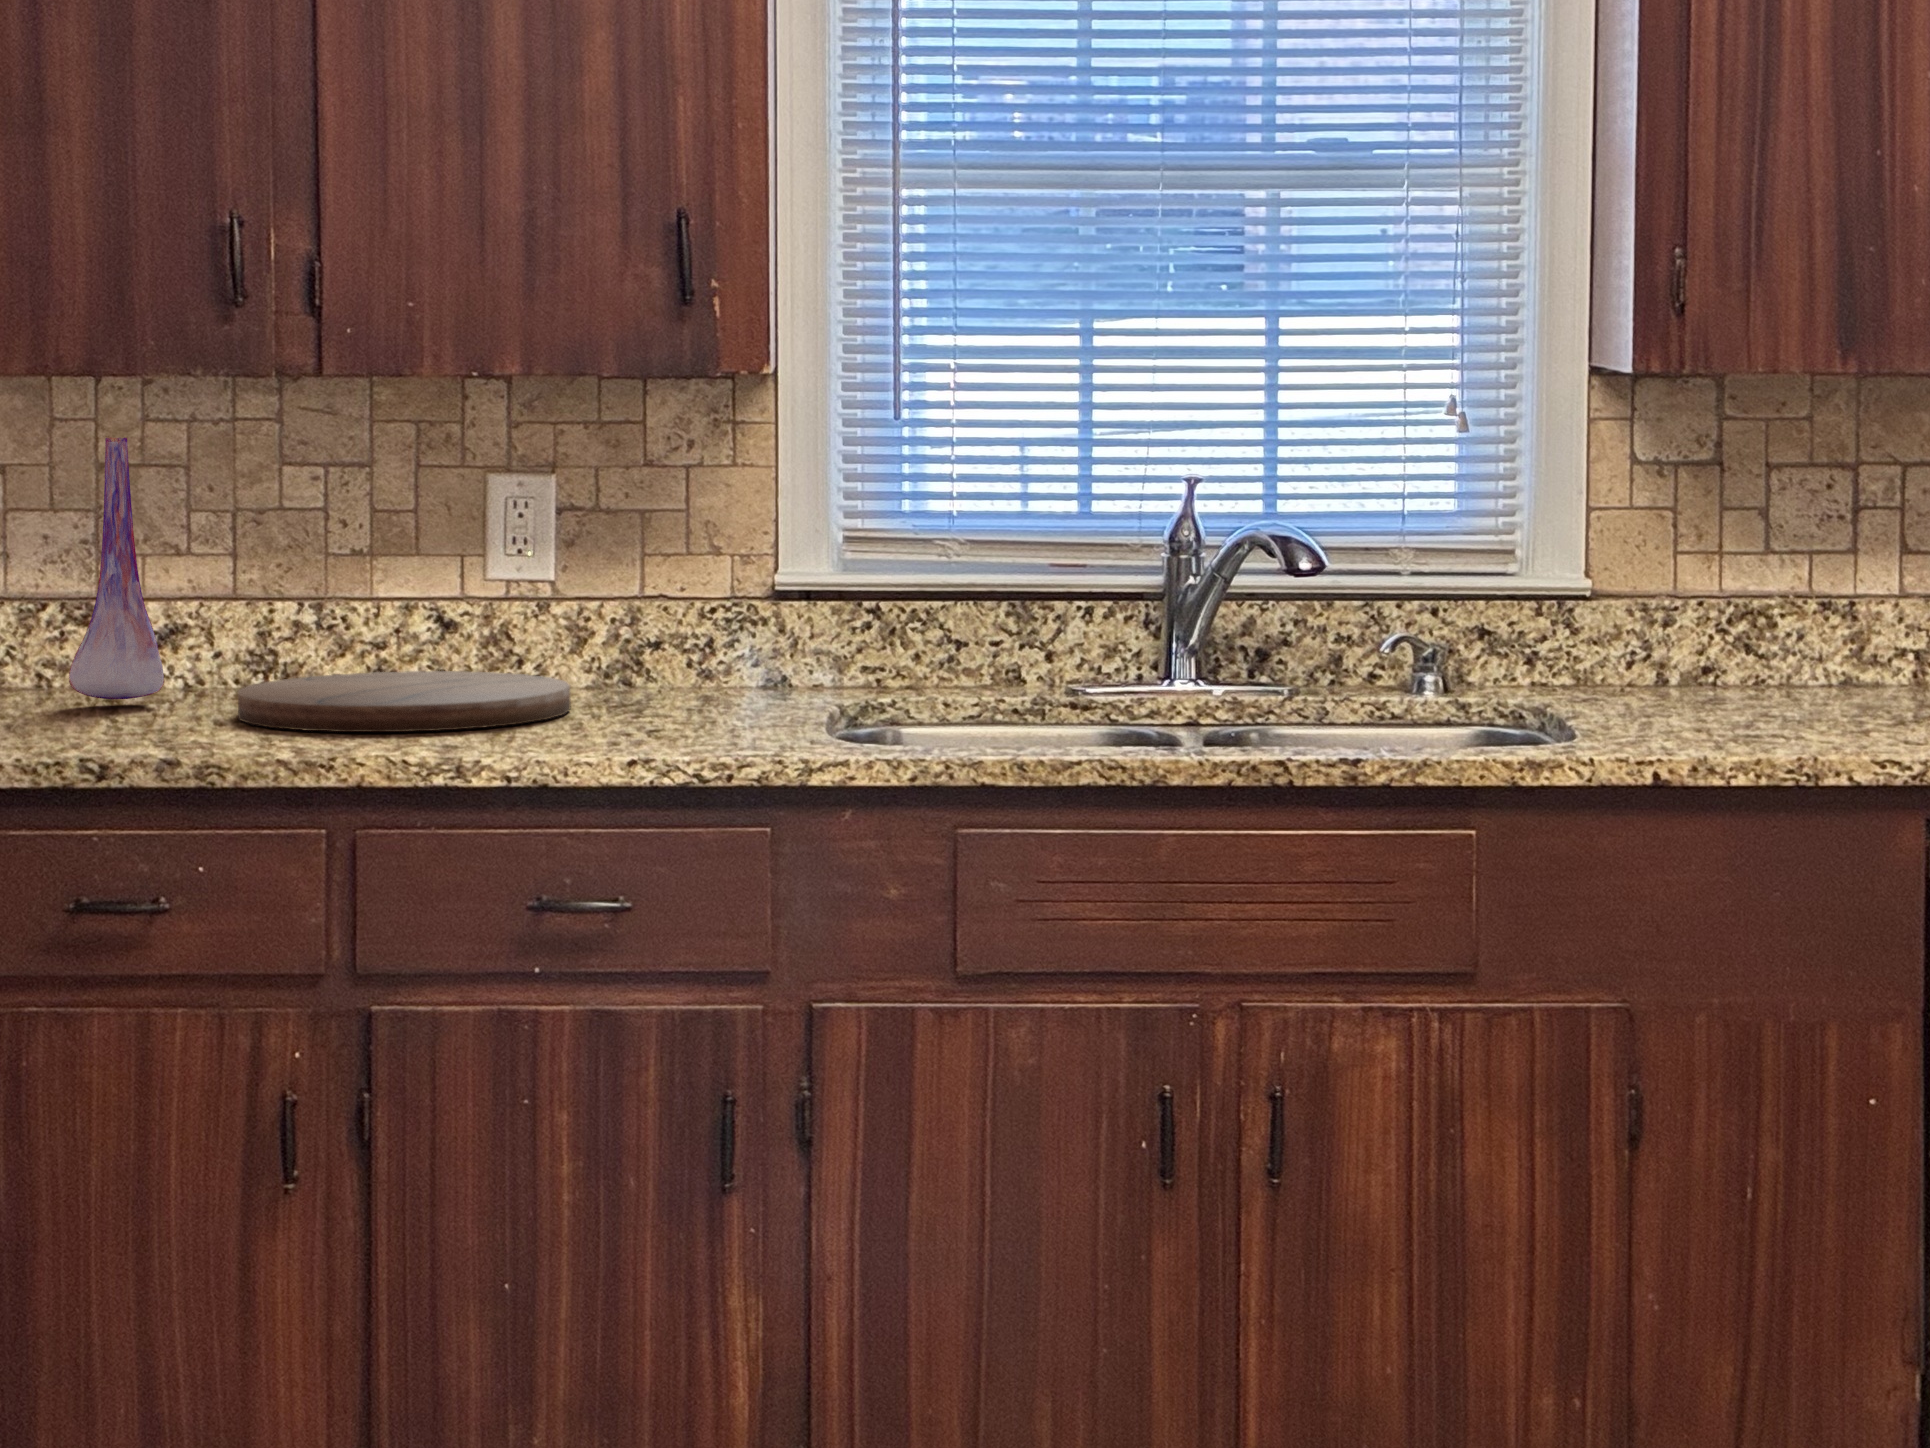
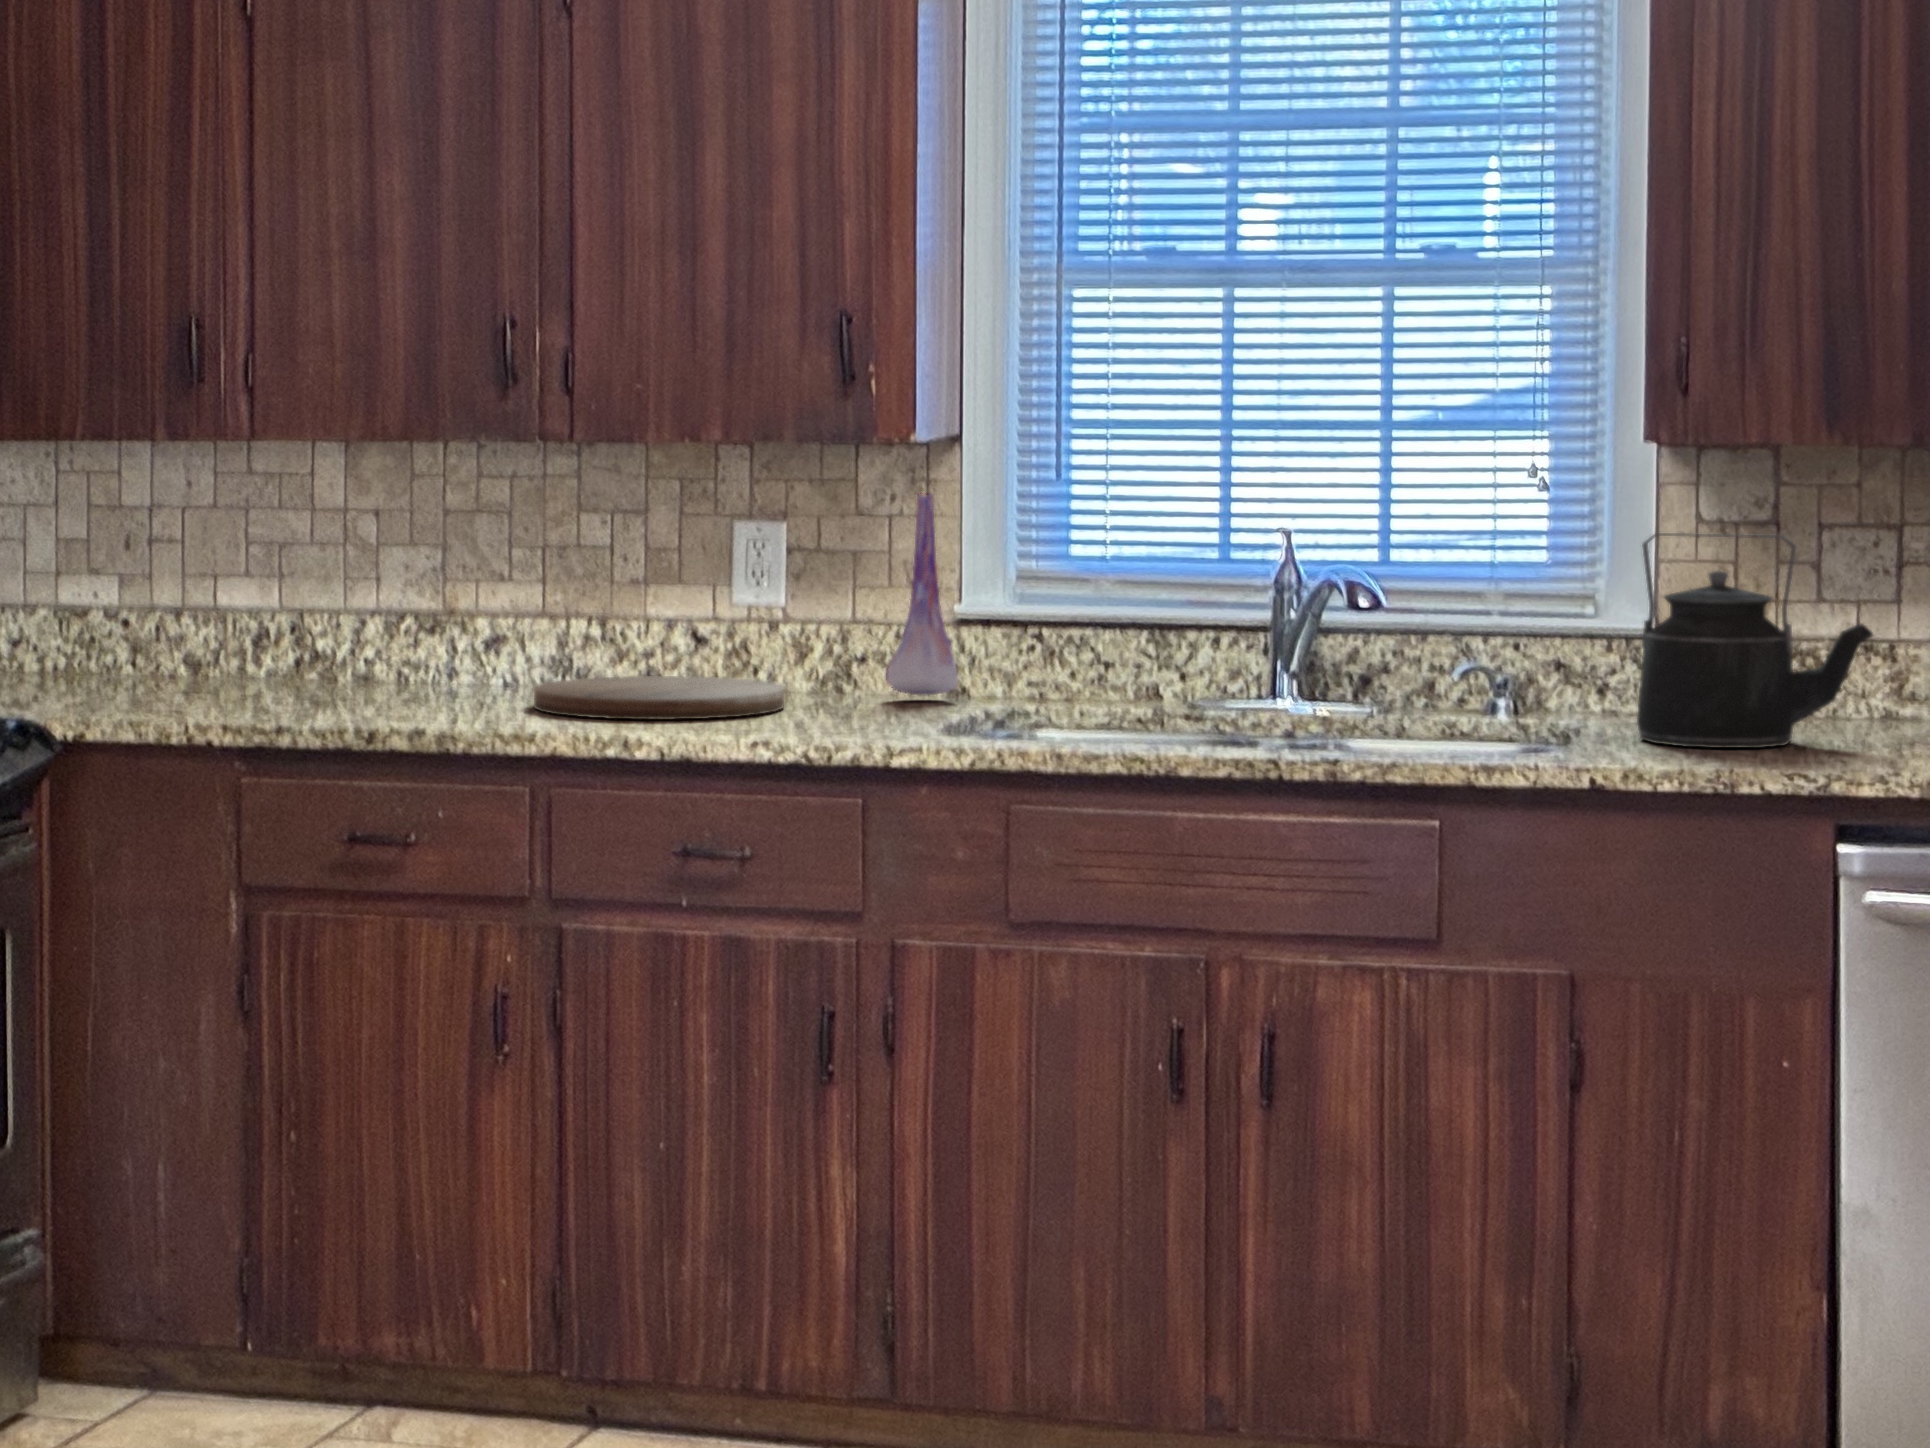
vase: present [69,438,164,699] -> present [887,493,958,696]
kettle: none [1627,471,1899,728] -> present [1637,533,1873,748]

